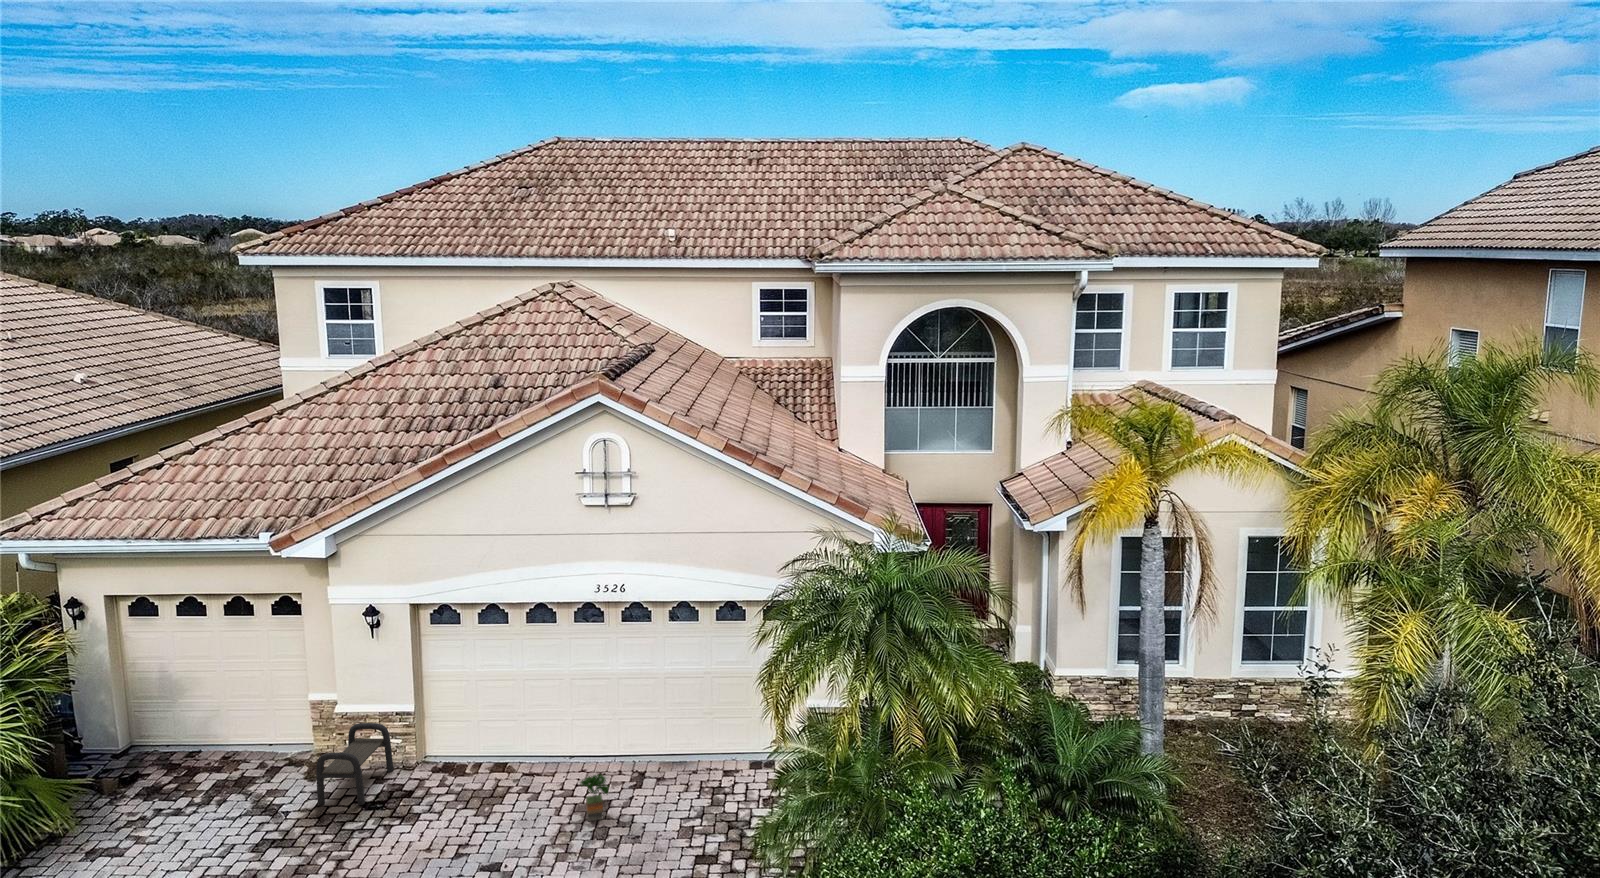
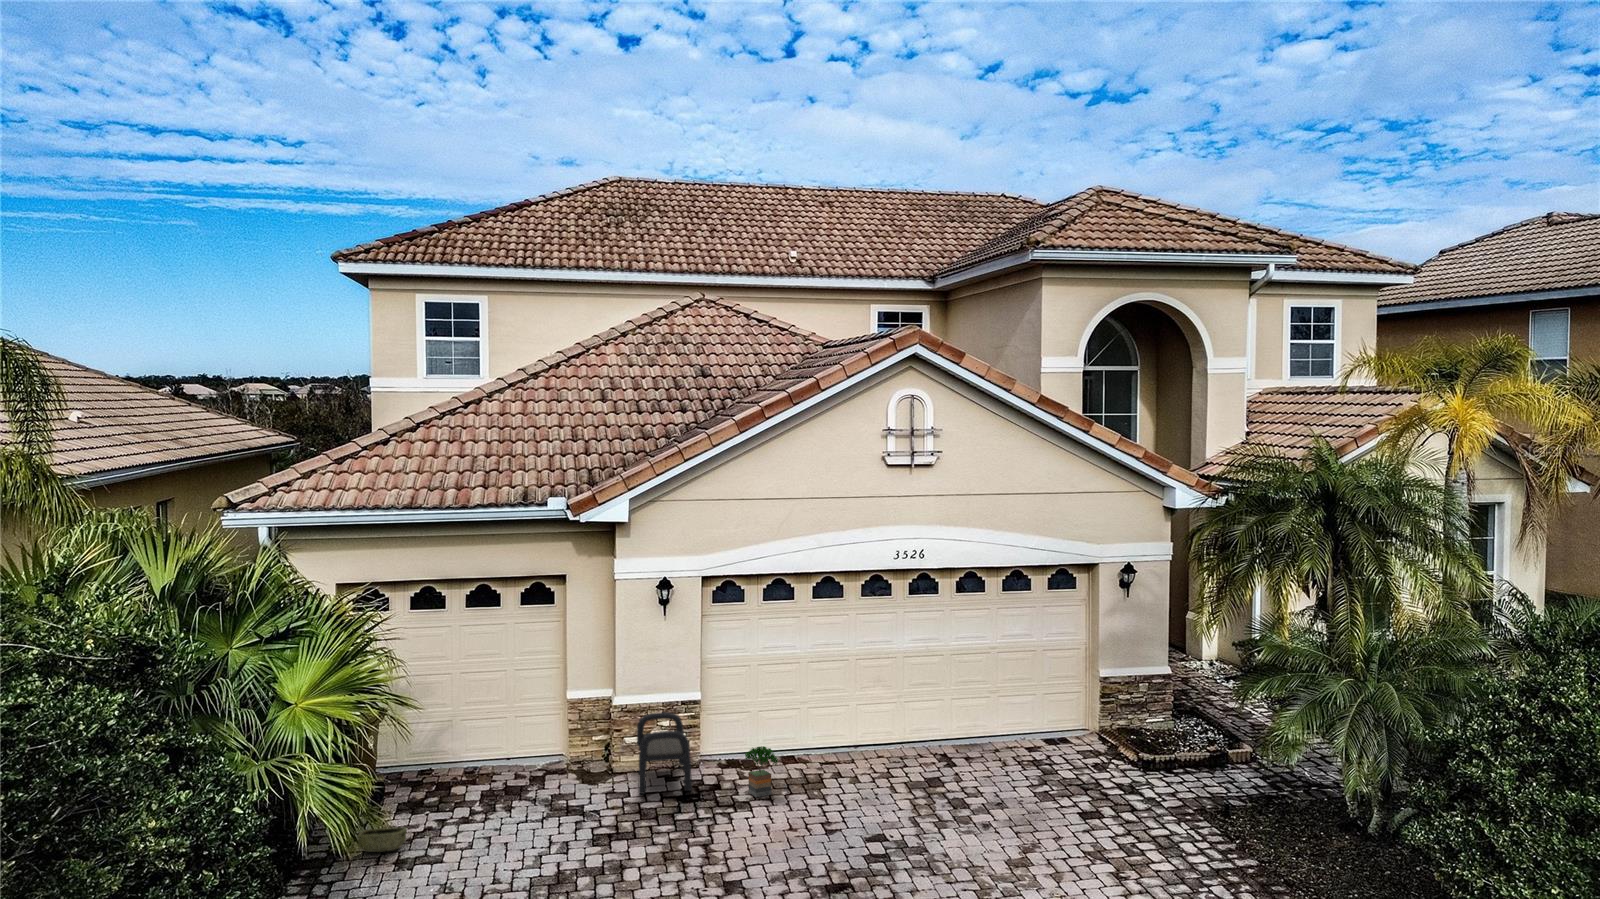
potted tree: present [581,774,609,821] -> present [745,746,778,797]
woven basket: none [27,833,76,857] -> present [358,827,407,852]

